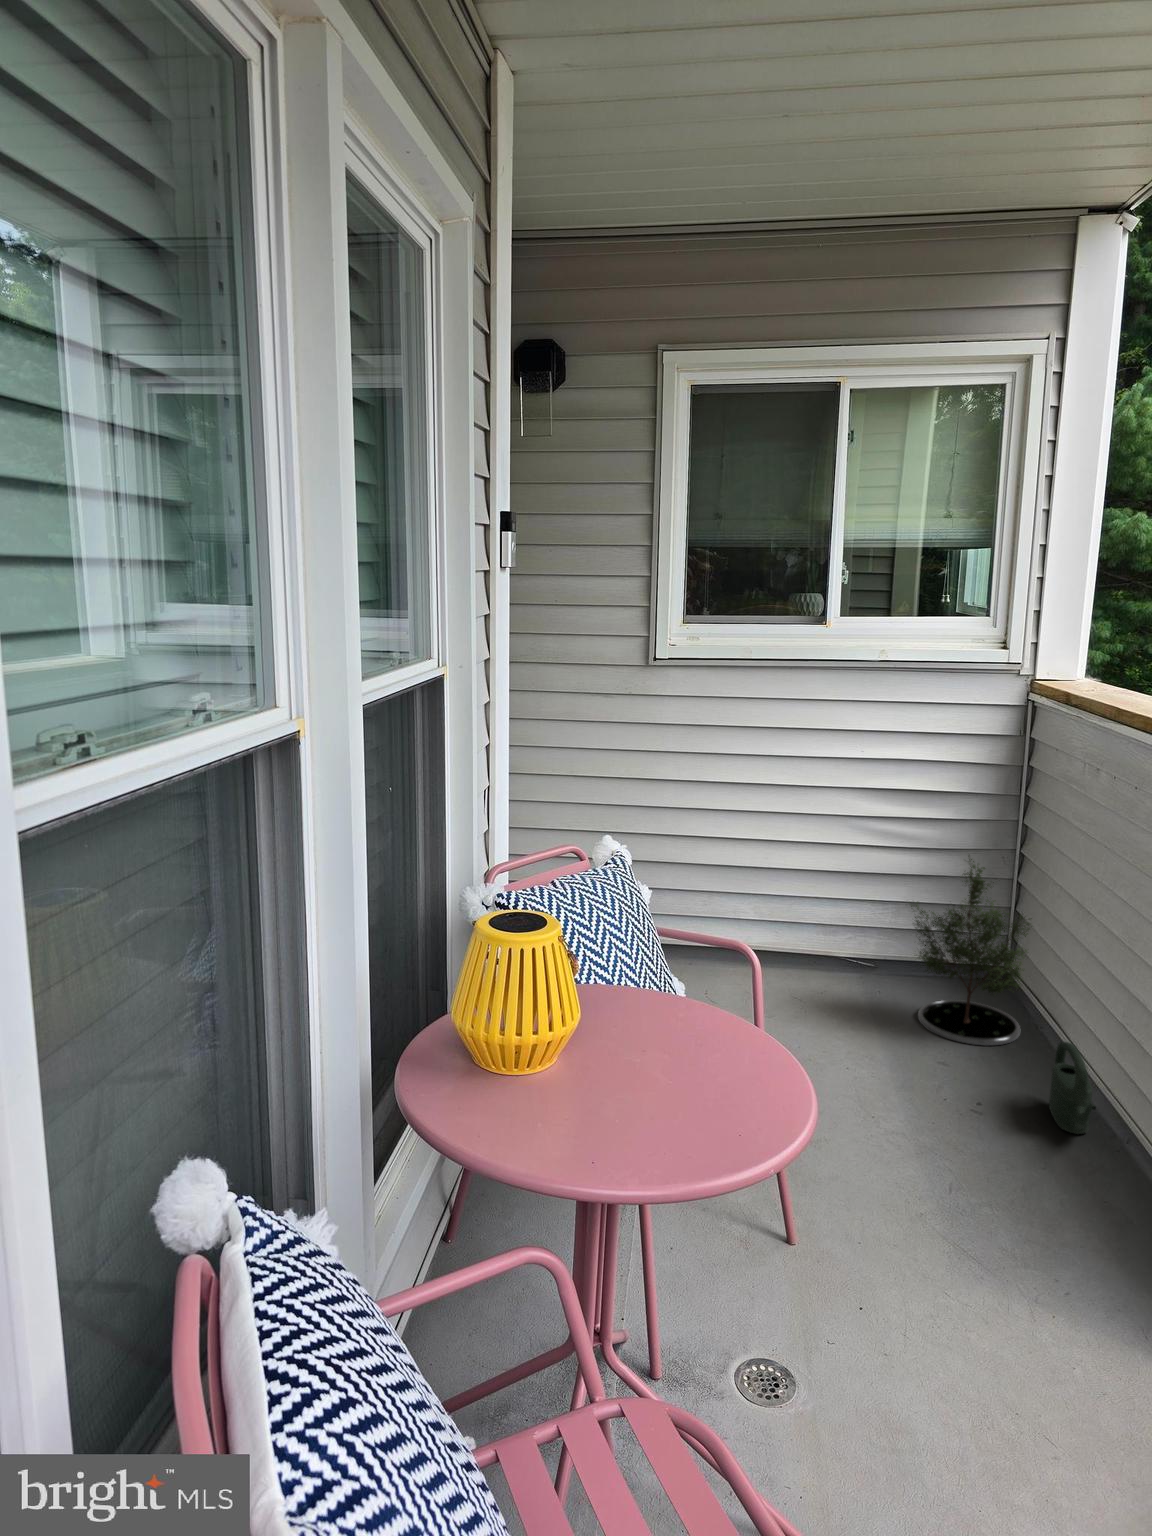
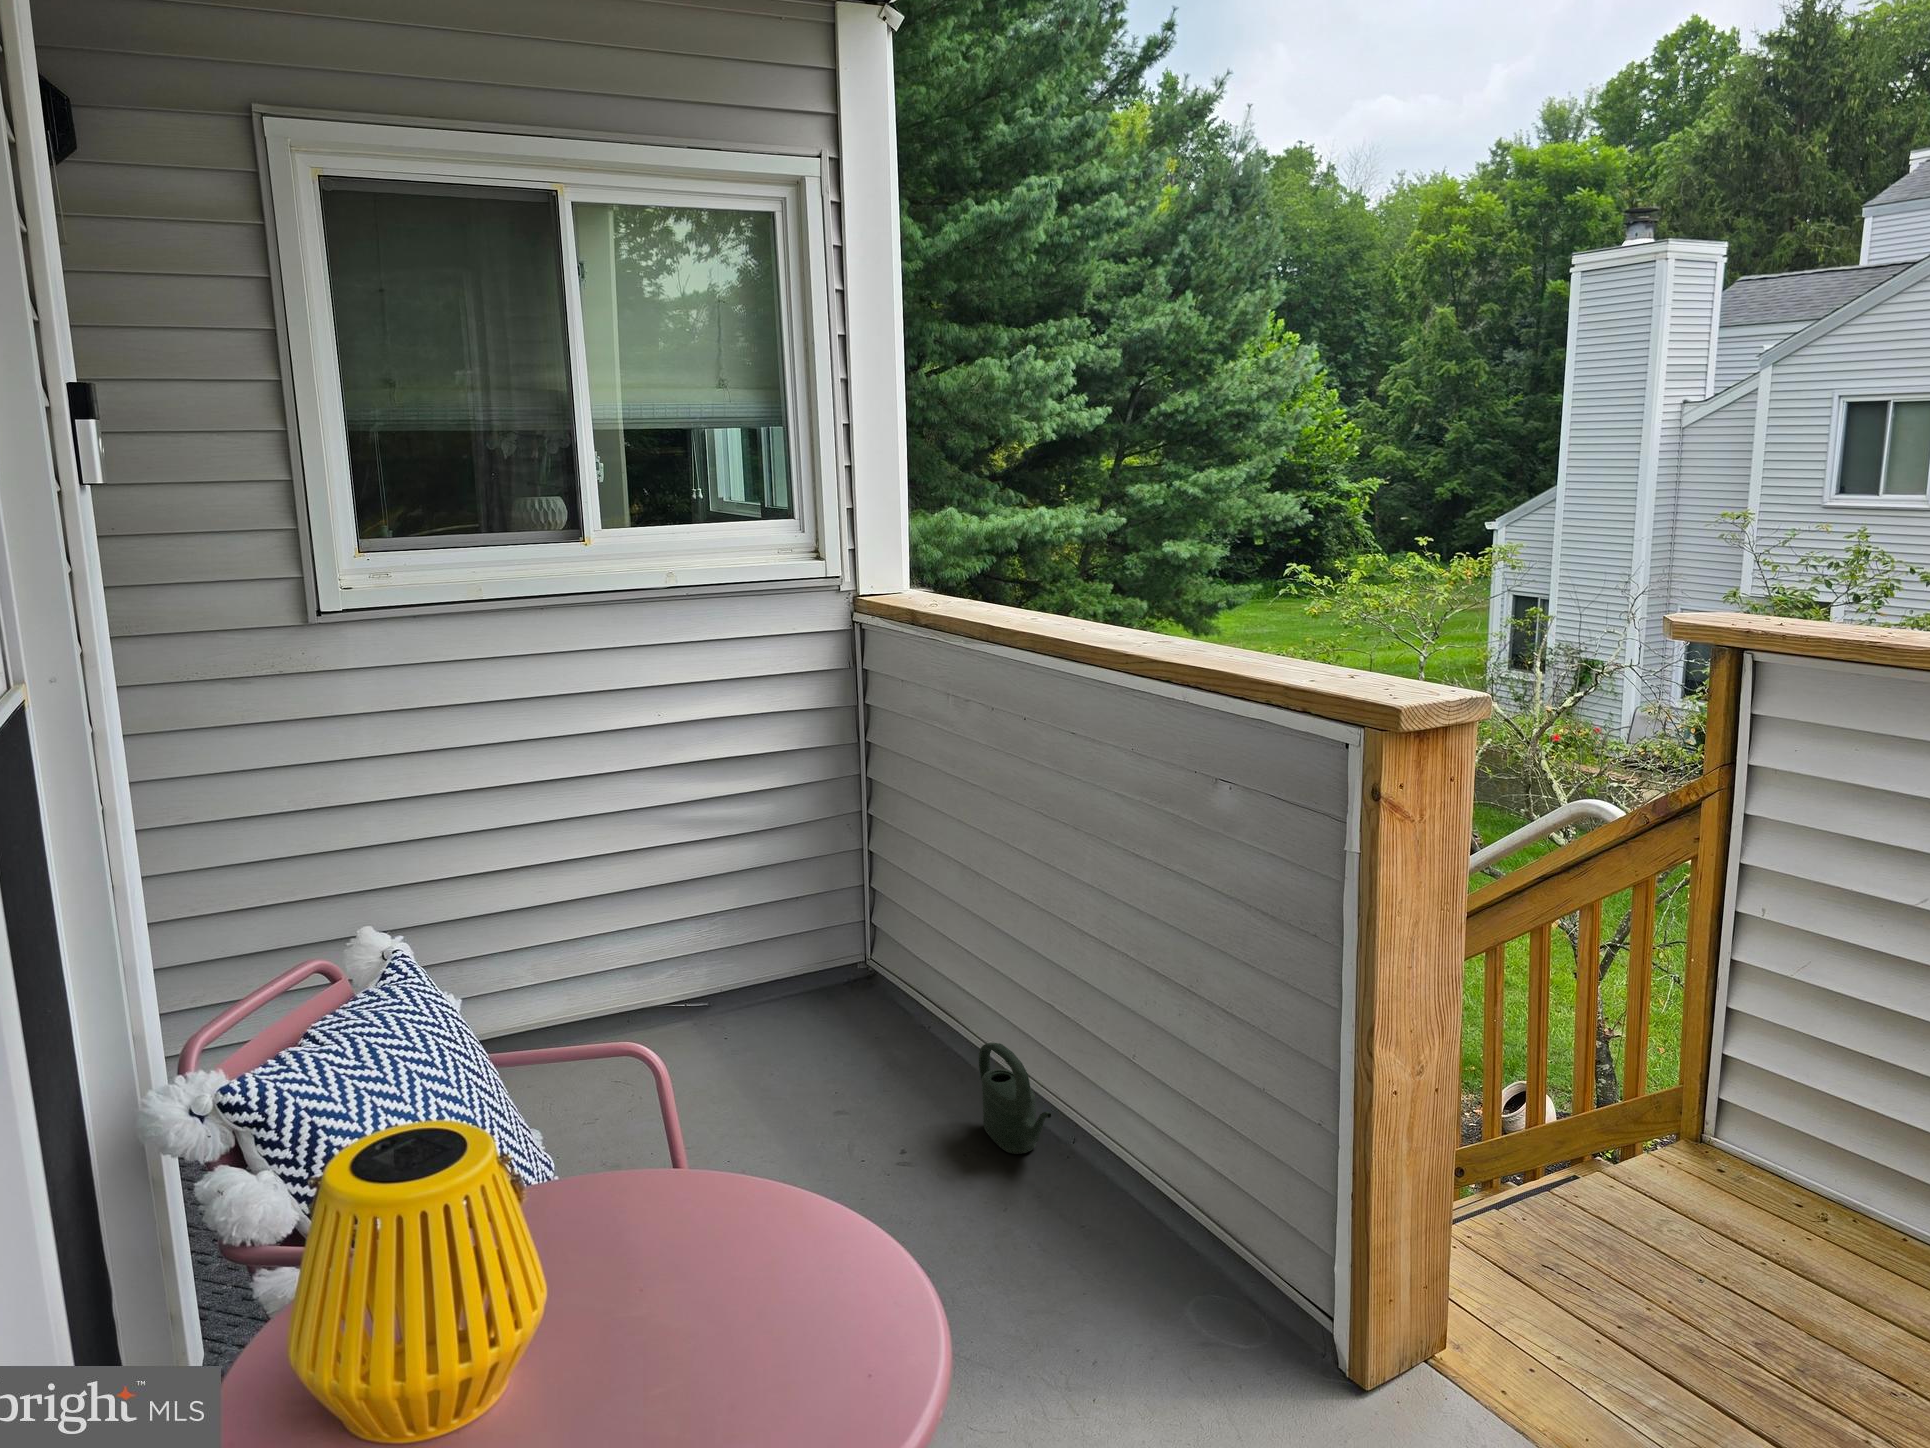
potted tree: present [911,859,1032,1046] -> none [753,830,918,1081]

